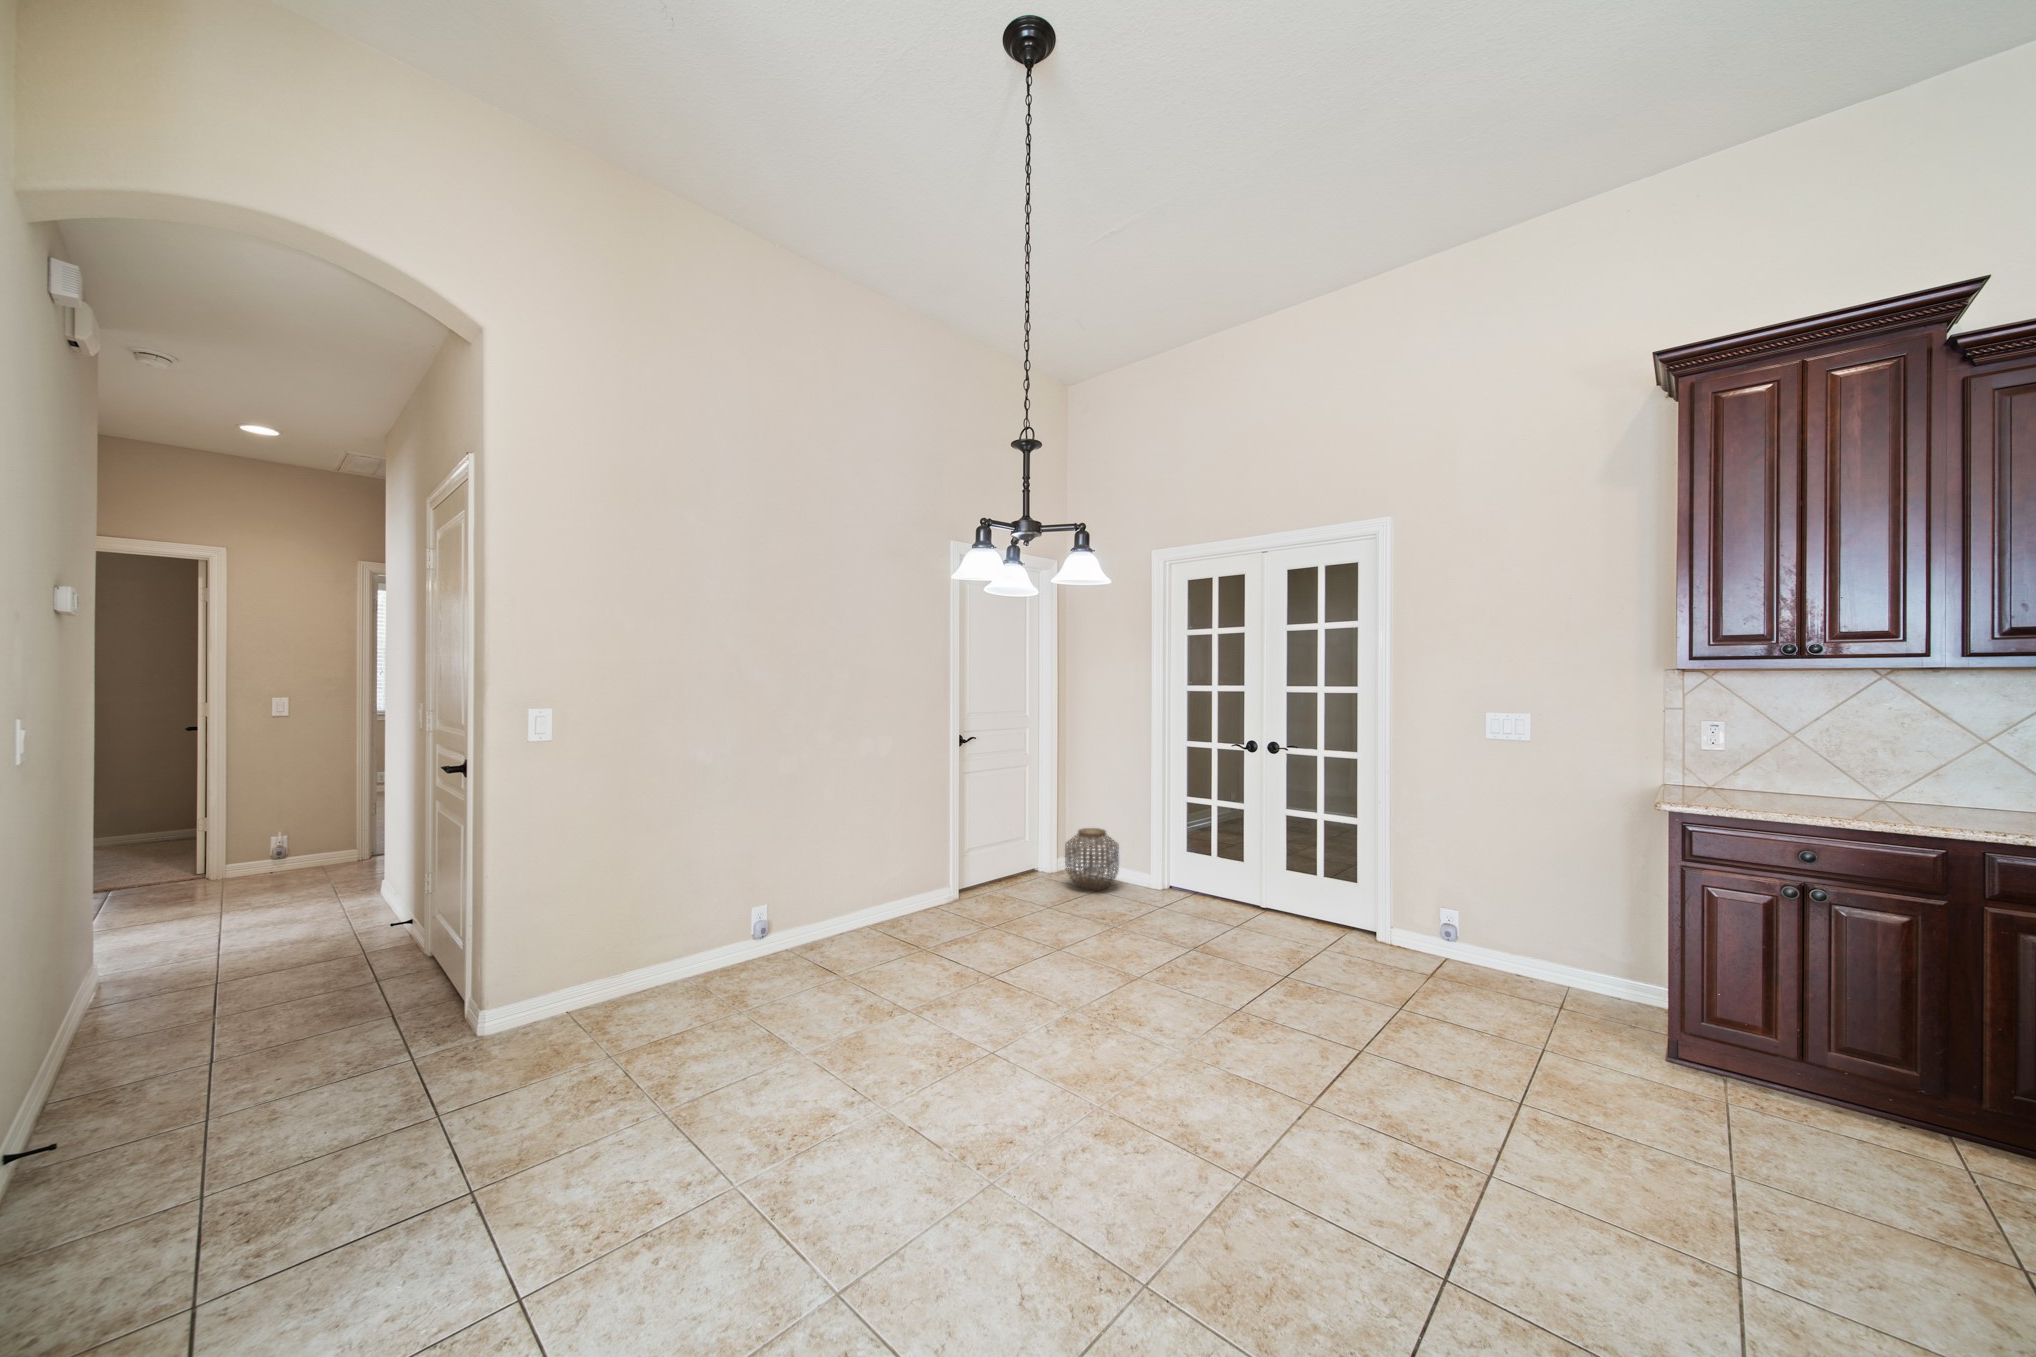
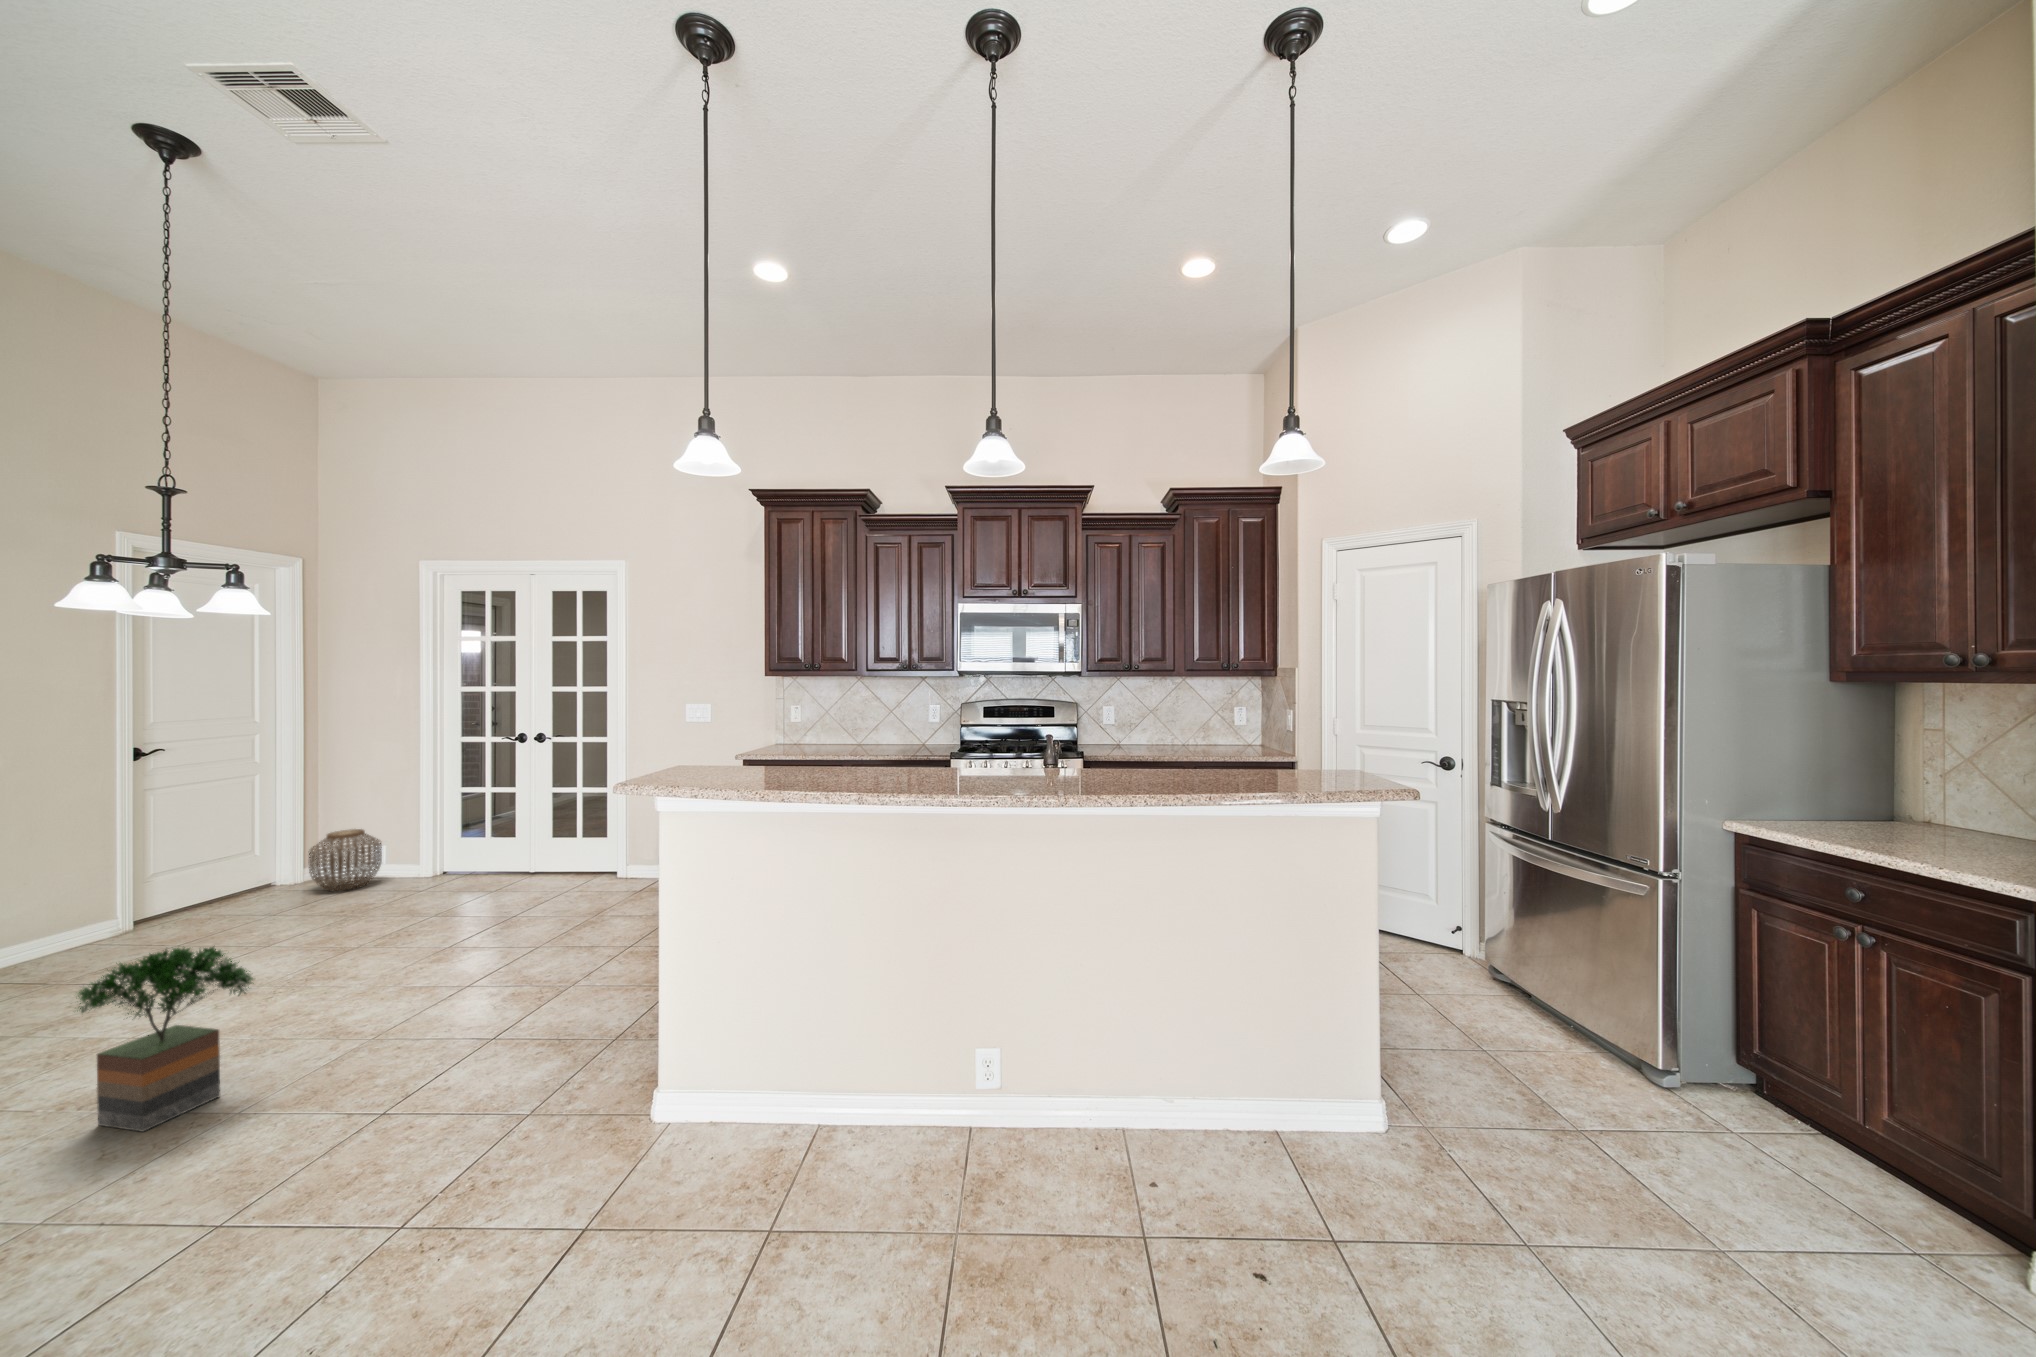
potted tree: none [992,979,1138,1209] -> present [77,947,254,1132]

